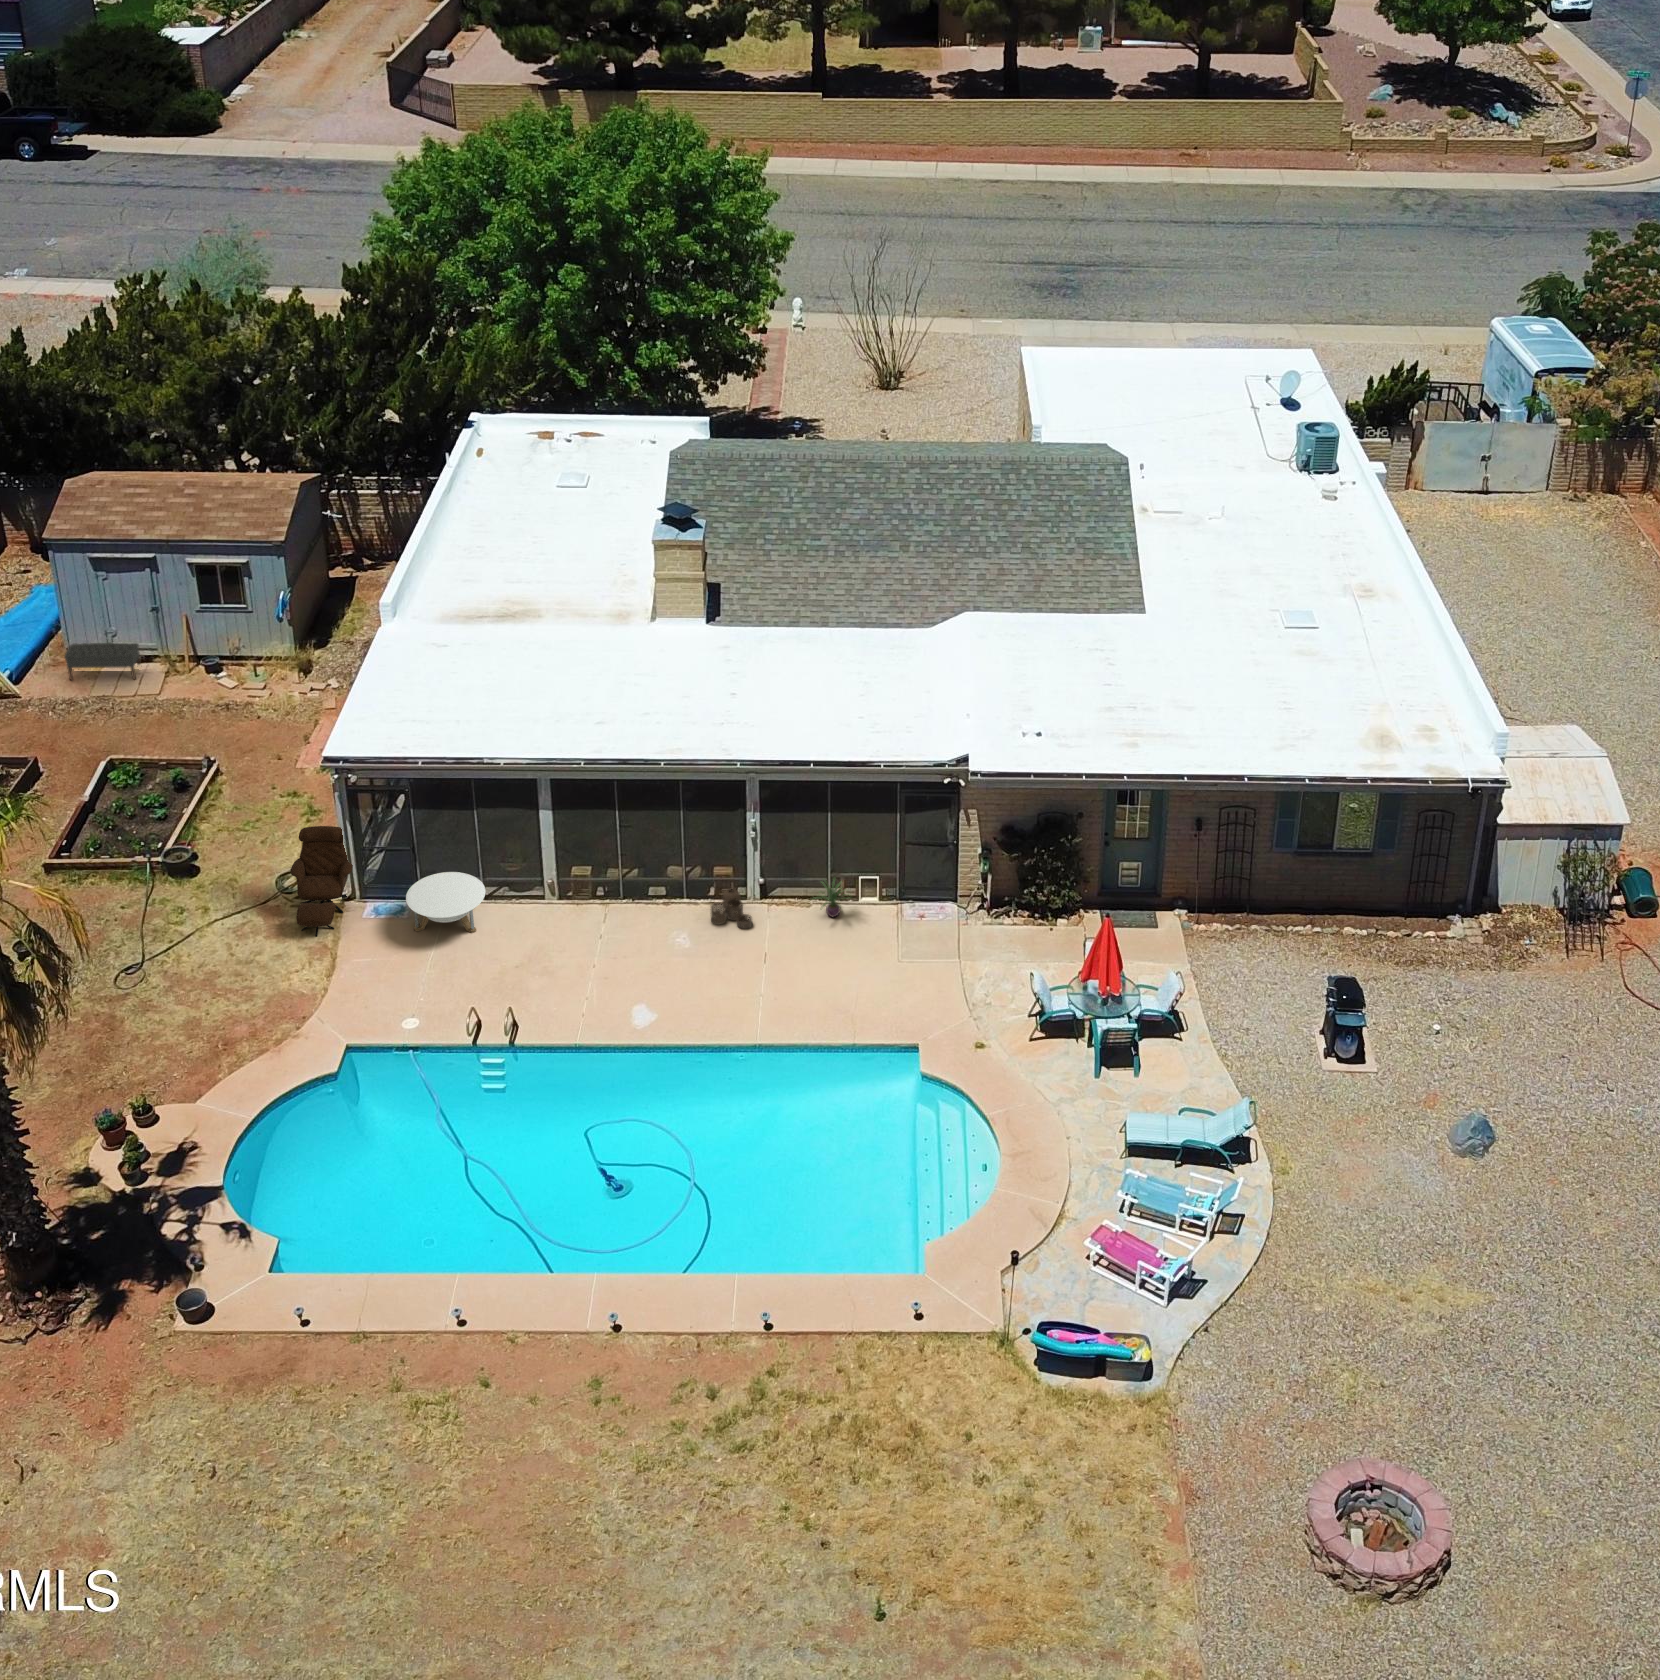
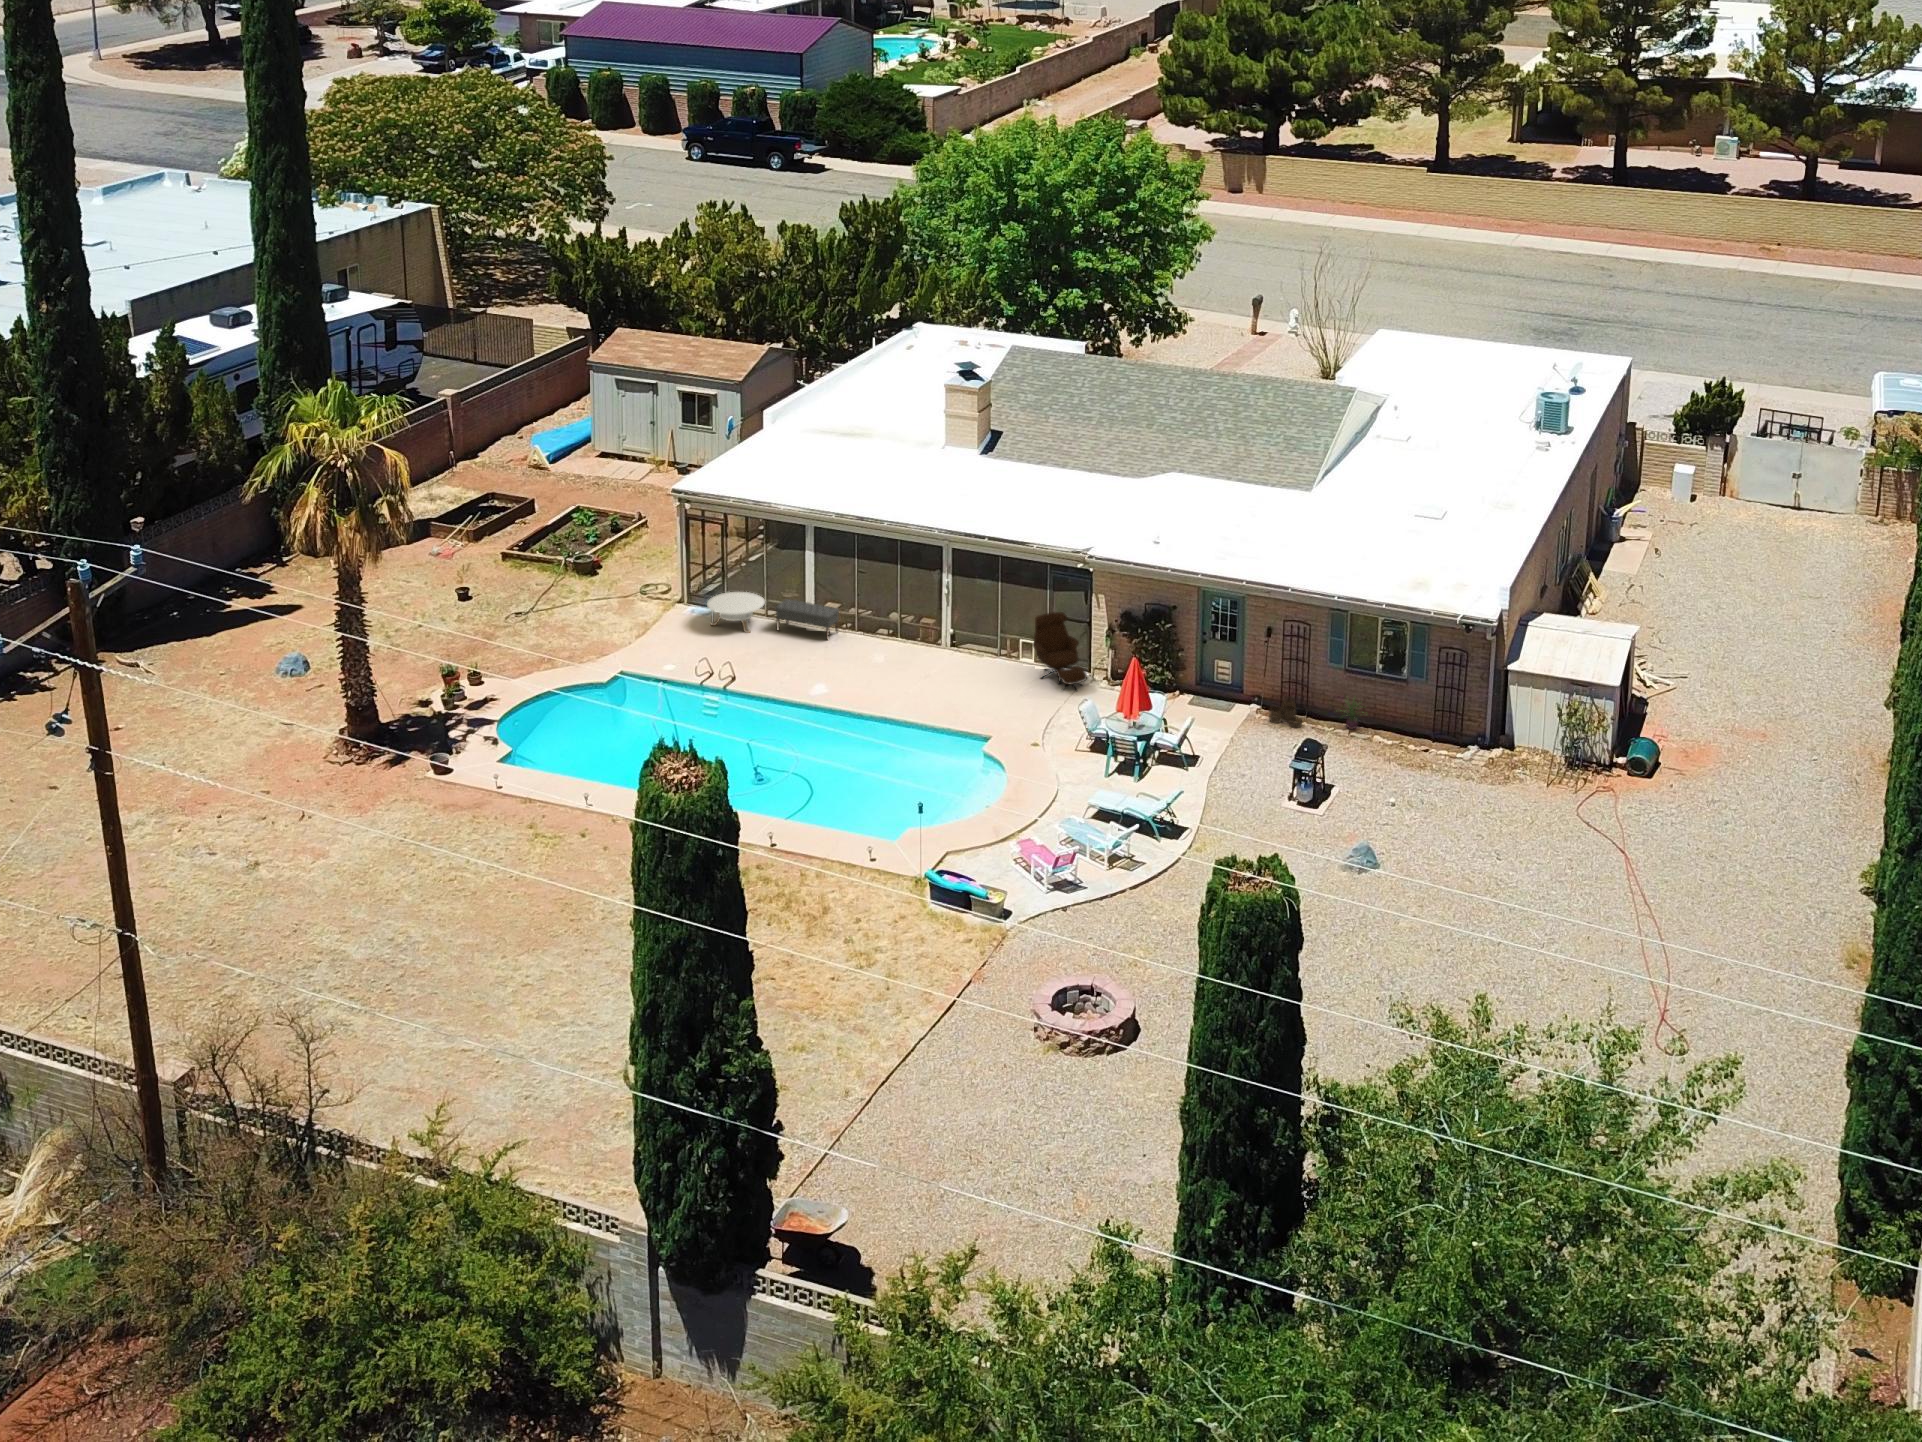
bench: present [64,643,140,680] -> present [775,599,839,639]
lounge chair: present [290,826,353,937] -> present [1032,612,1087,685]
decorative plant: present [822,878,841,917] -> present [1340,701,1364,729]
woven basket: present [711,889,752,929] -> present [1270,699,1302,728]

